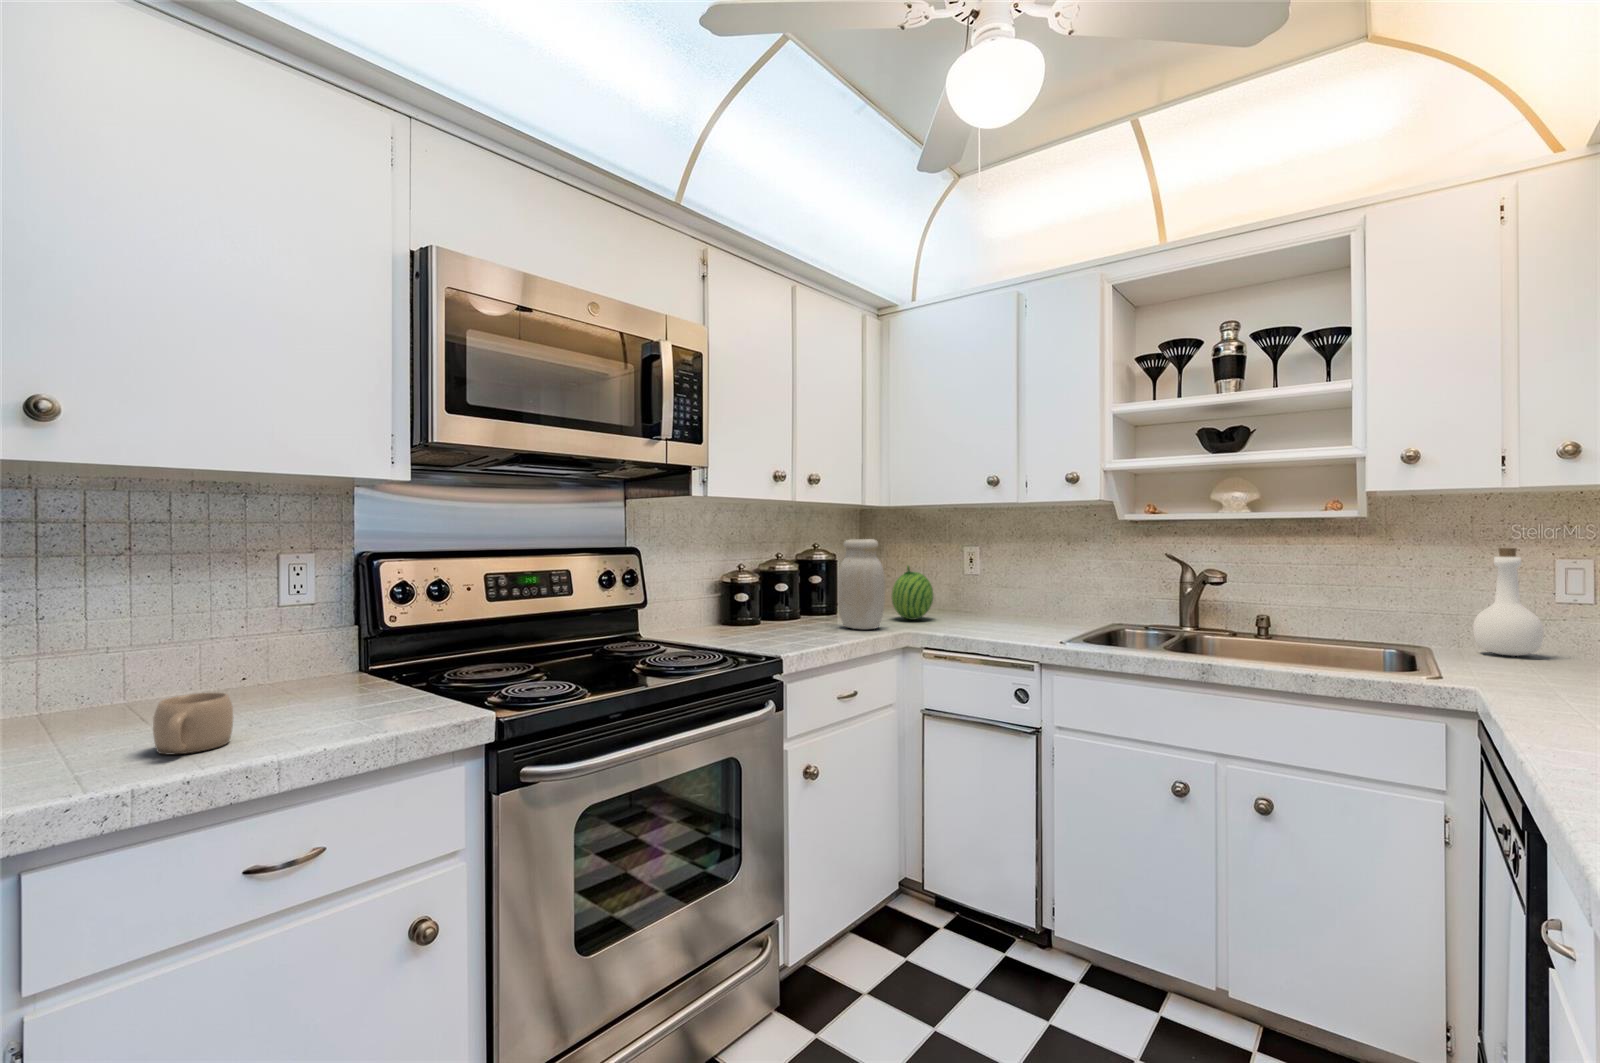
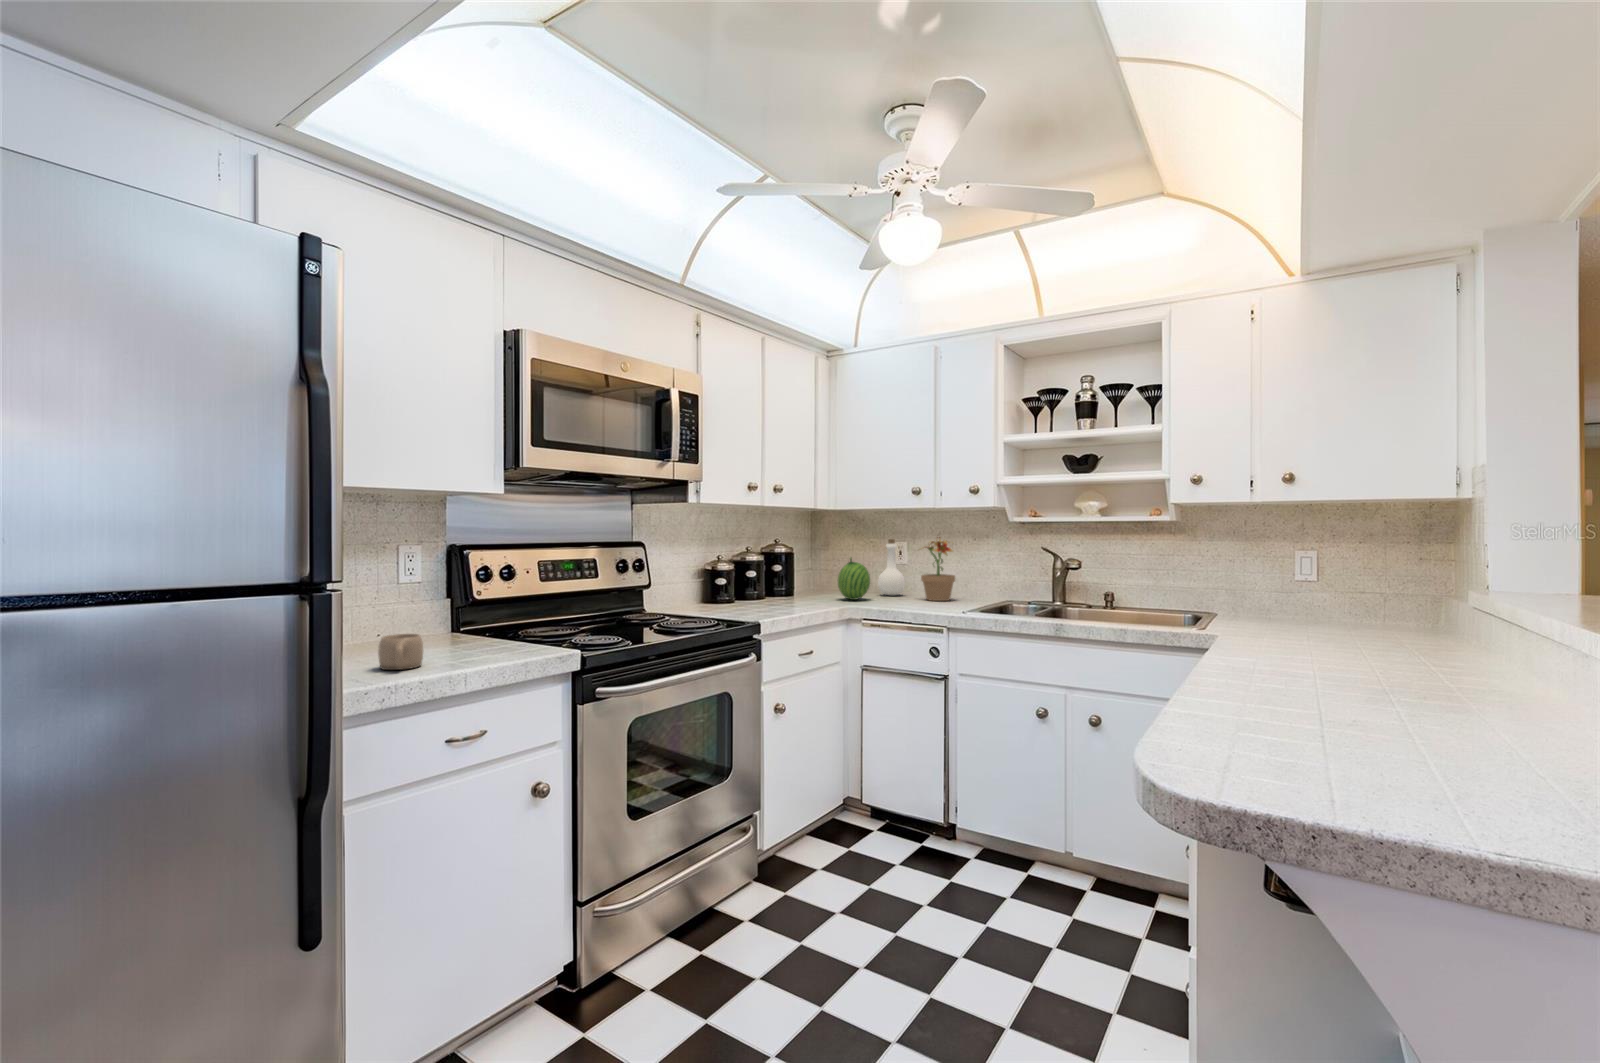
potted plant: none [994,538,1045,622] -> present [921,537,955,601]
jar: present [838,539,885,629] -> none [797,536,833,606]
bottle: present [1473,548,1544,656] -> present [878,539,905,595]

